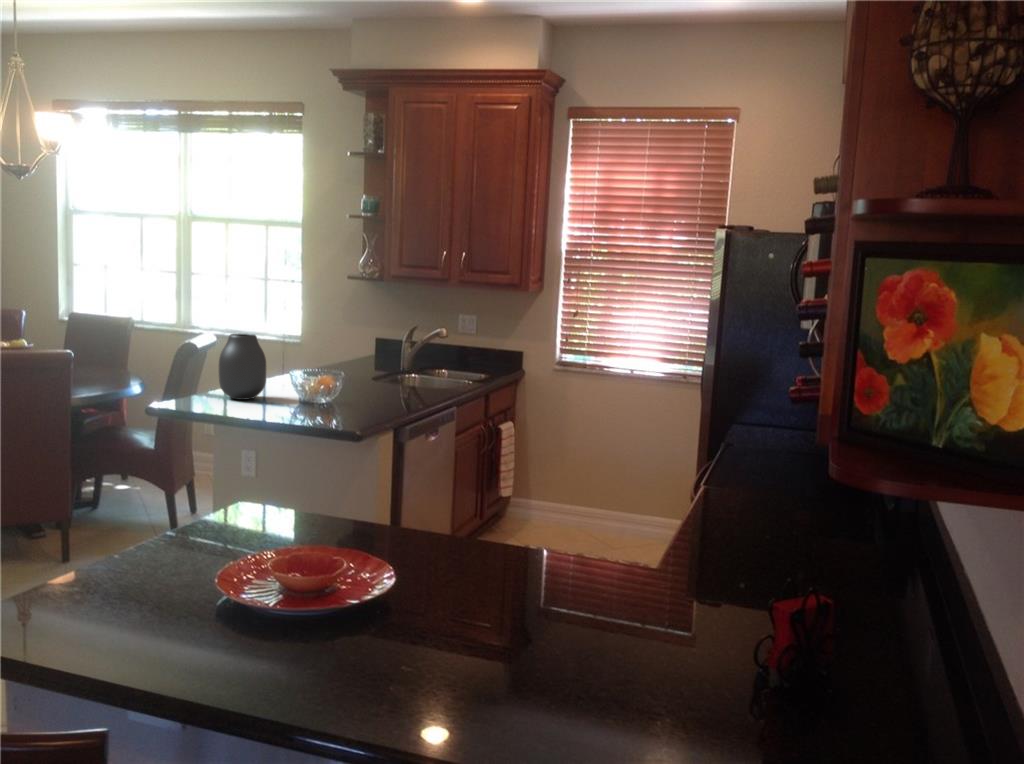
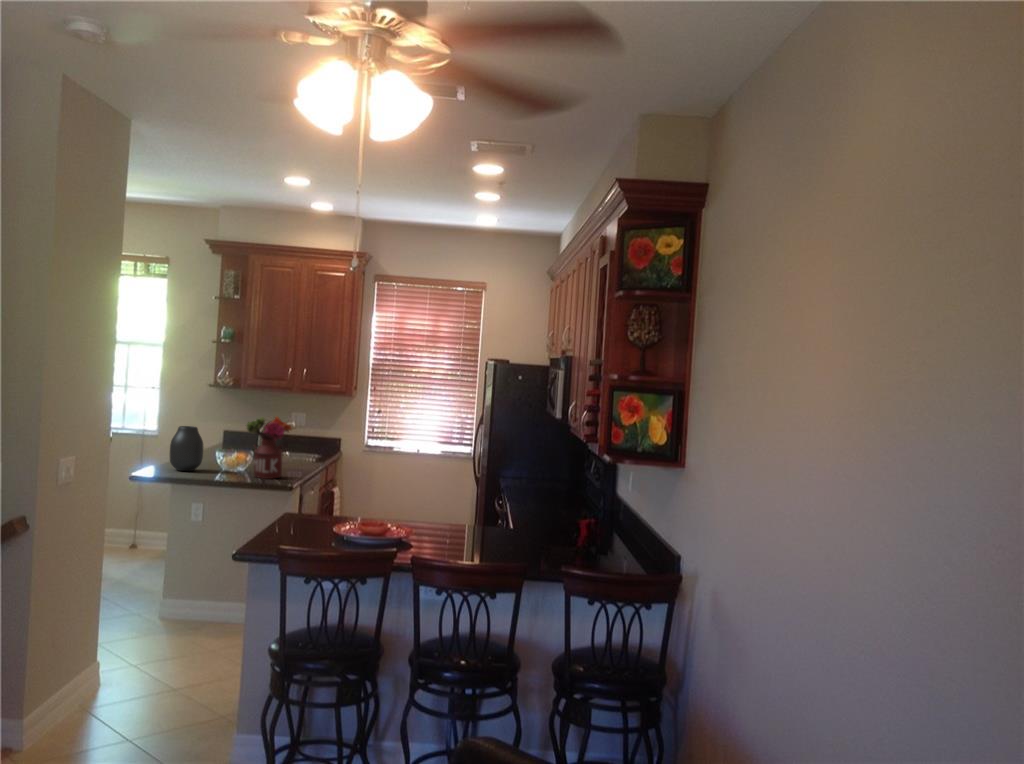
flower arrangement: none [310,320,380,417] -> present [247,417,291,479]

